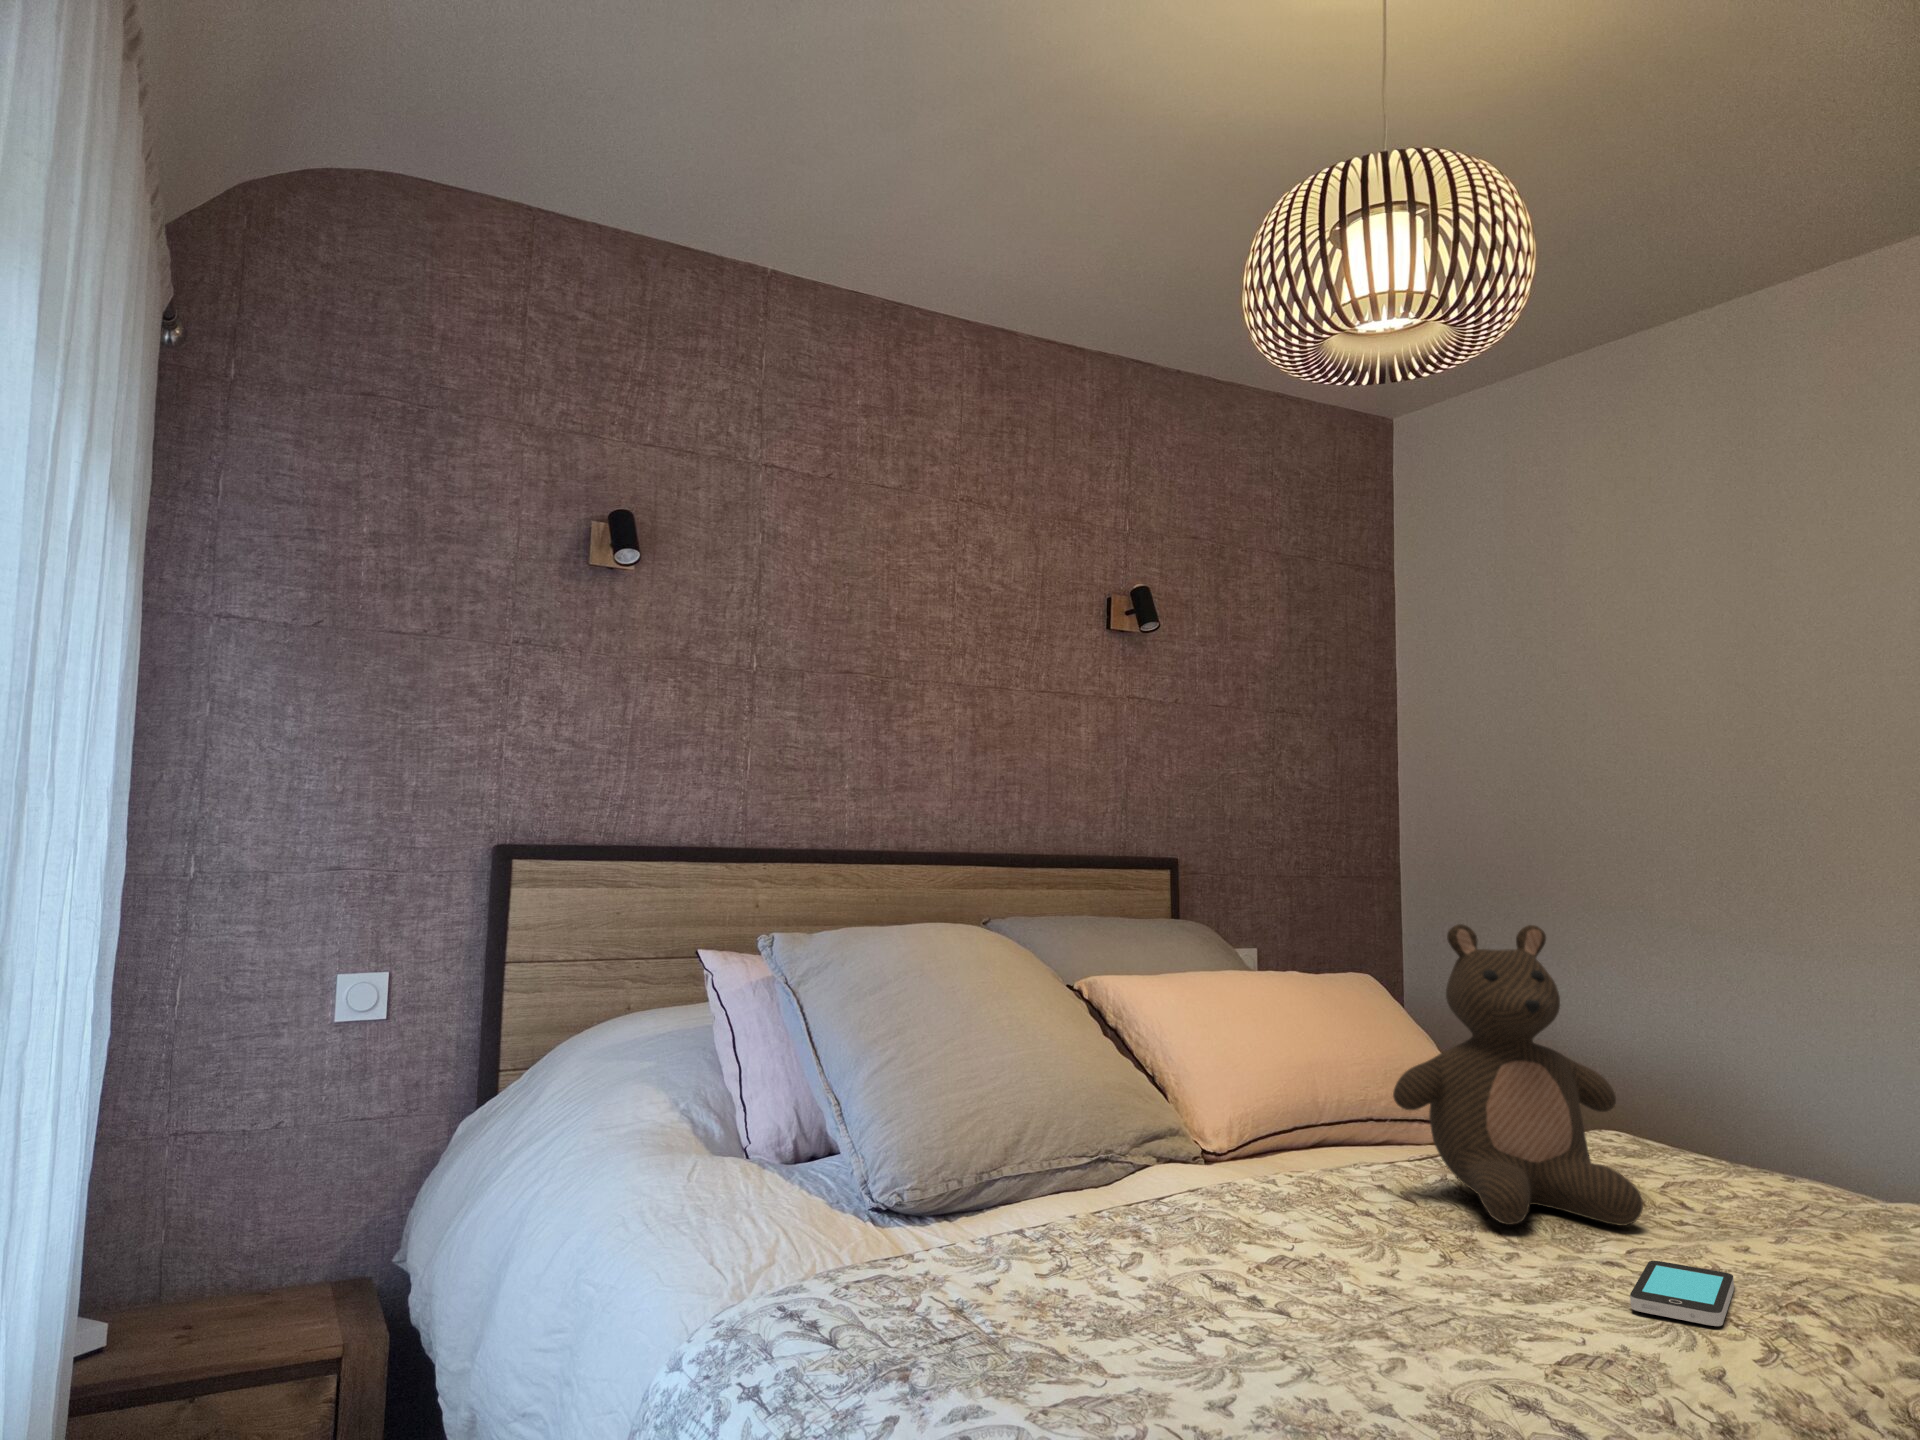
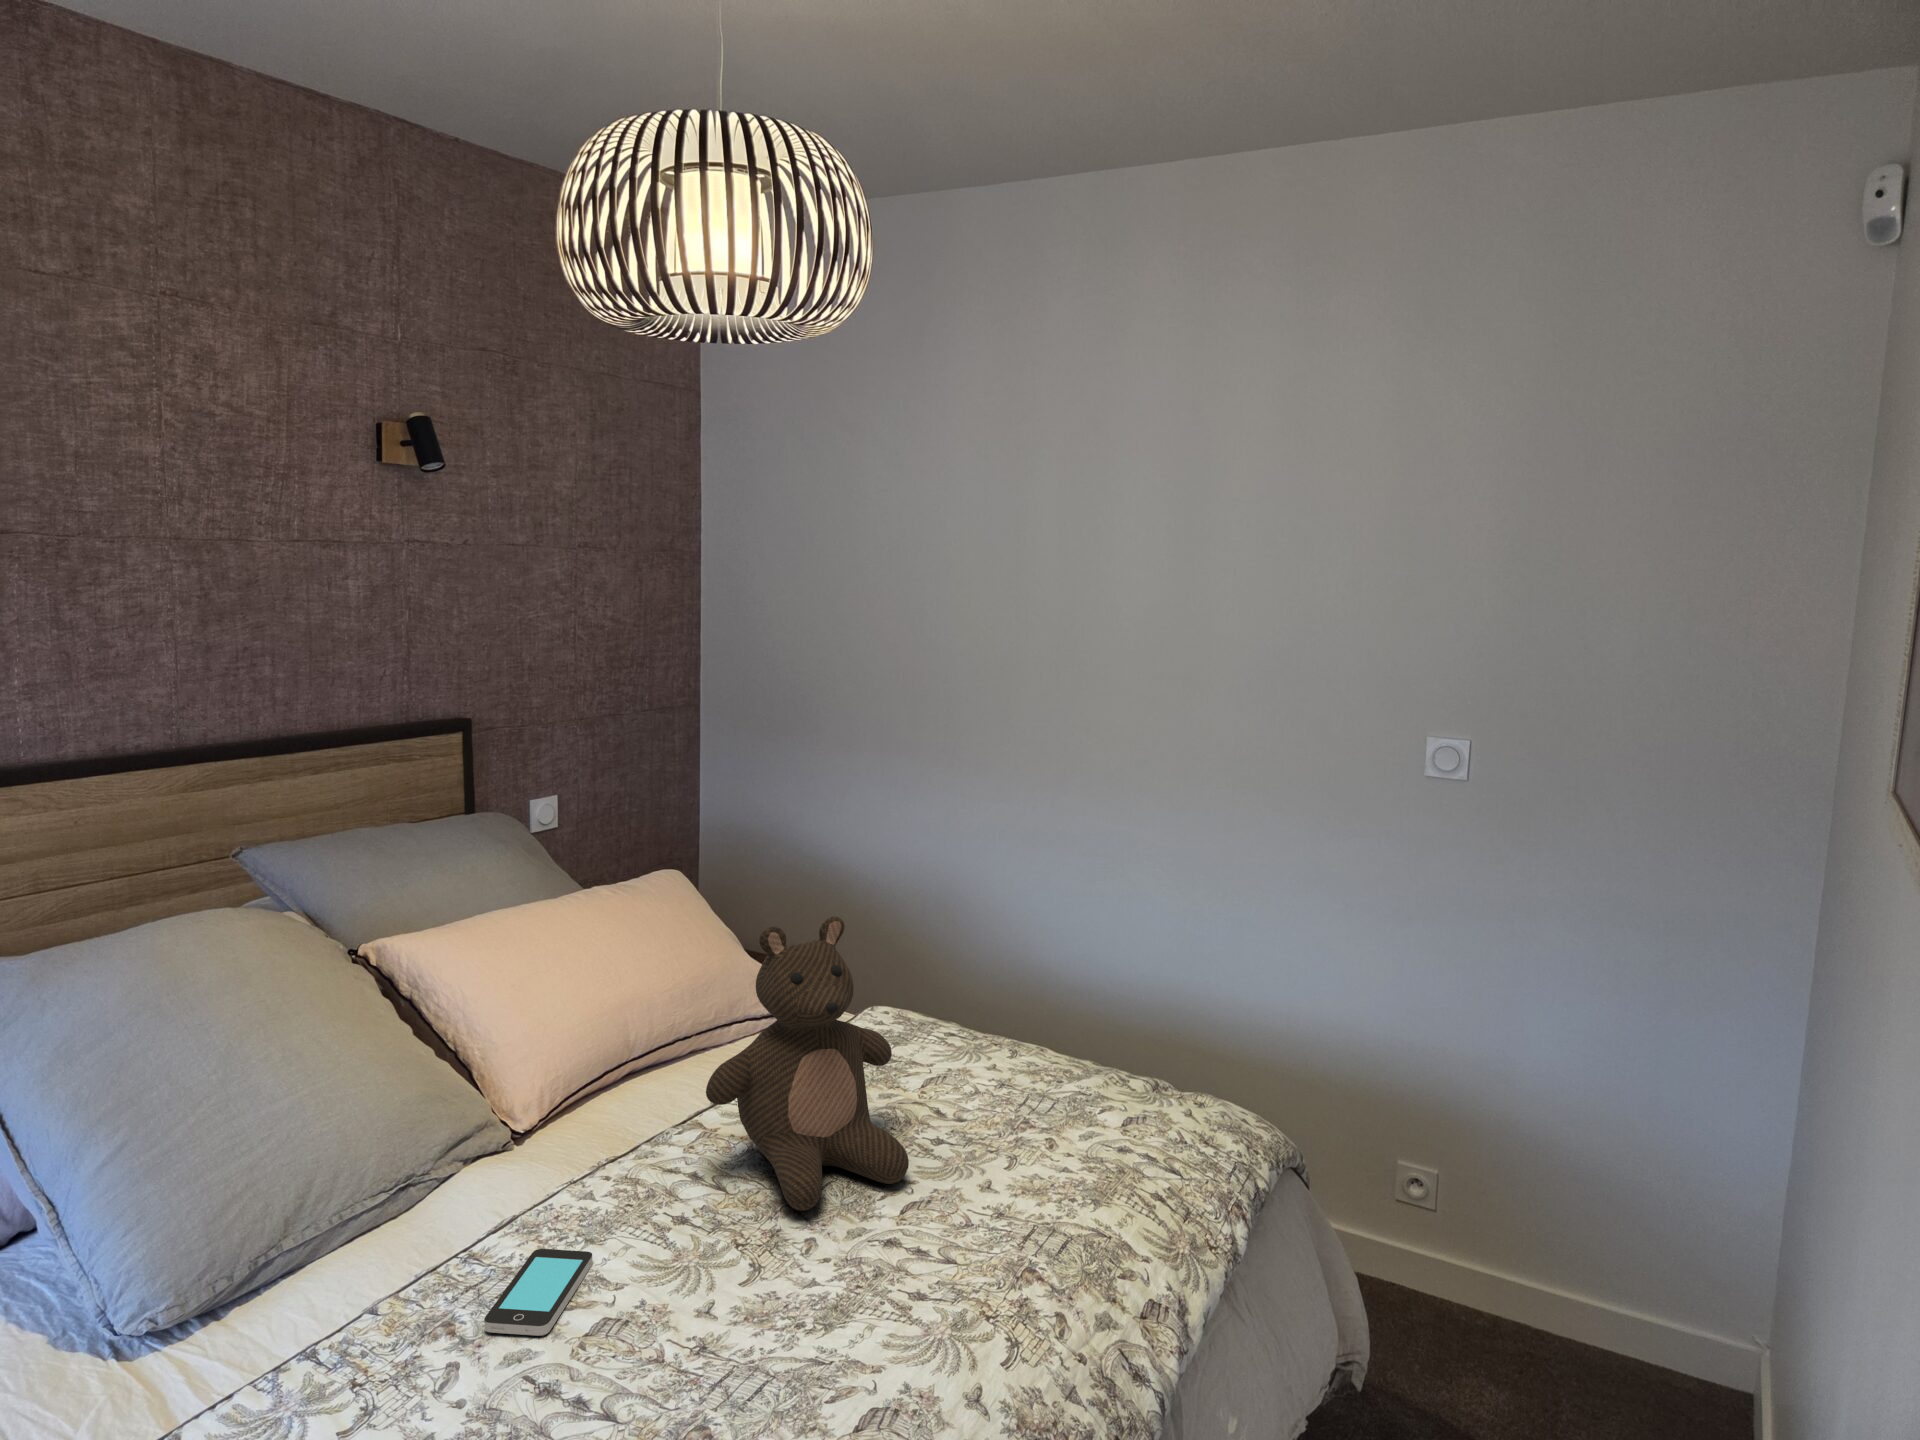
smartphone: present [1630,1261,1734,1326] -> present [484,1249,592,1336]

